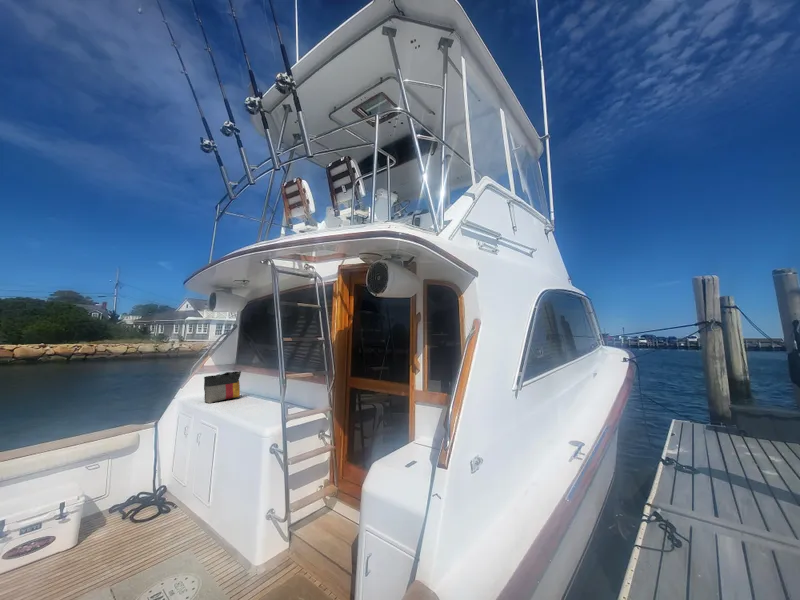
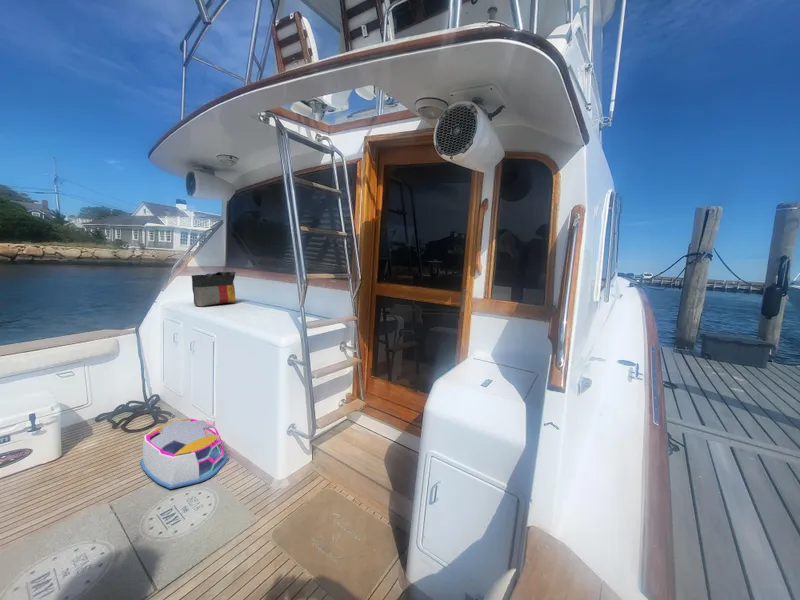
storage bin: none [141,505,217,574] -> present [140,417,229,489]

